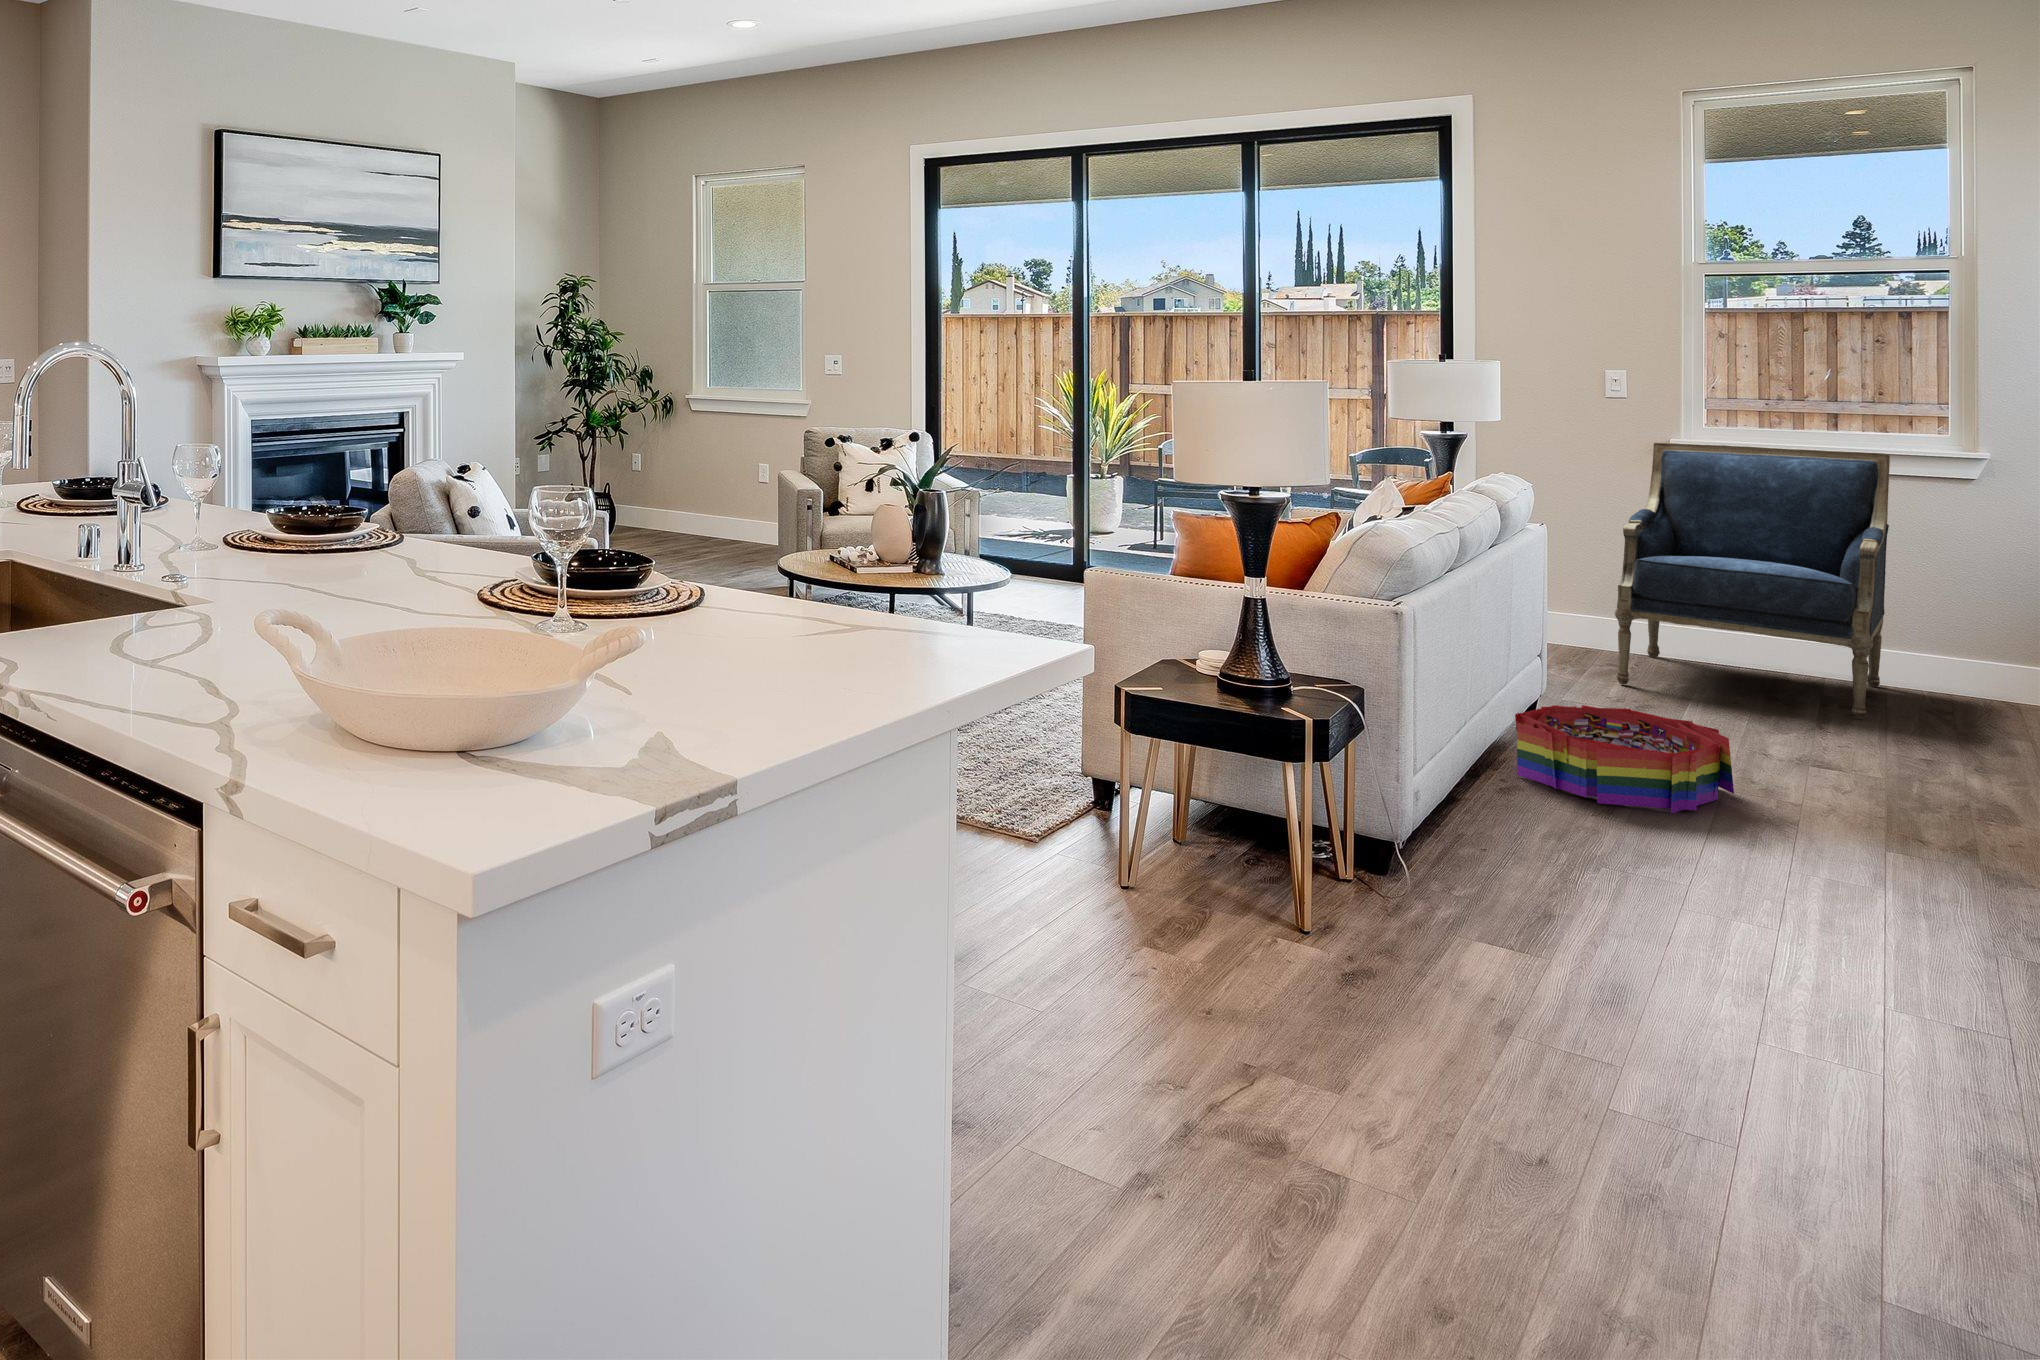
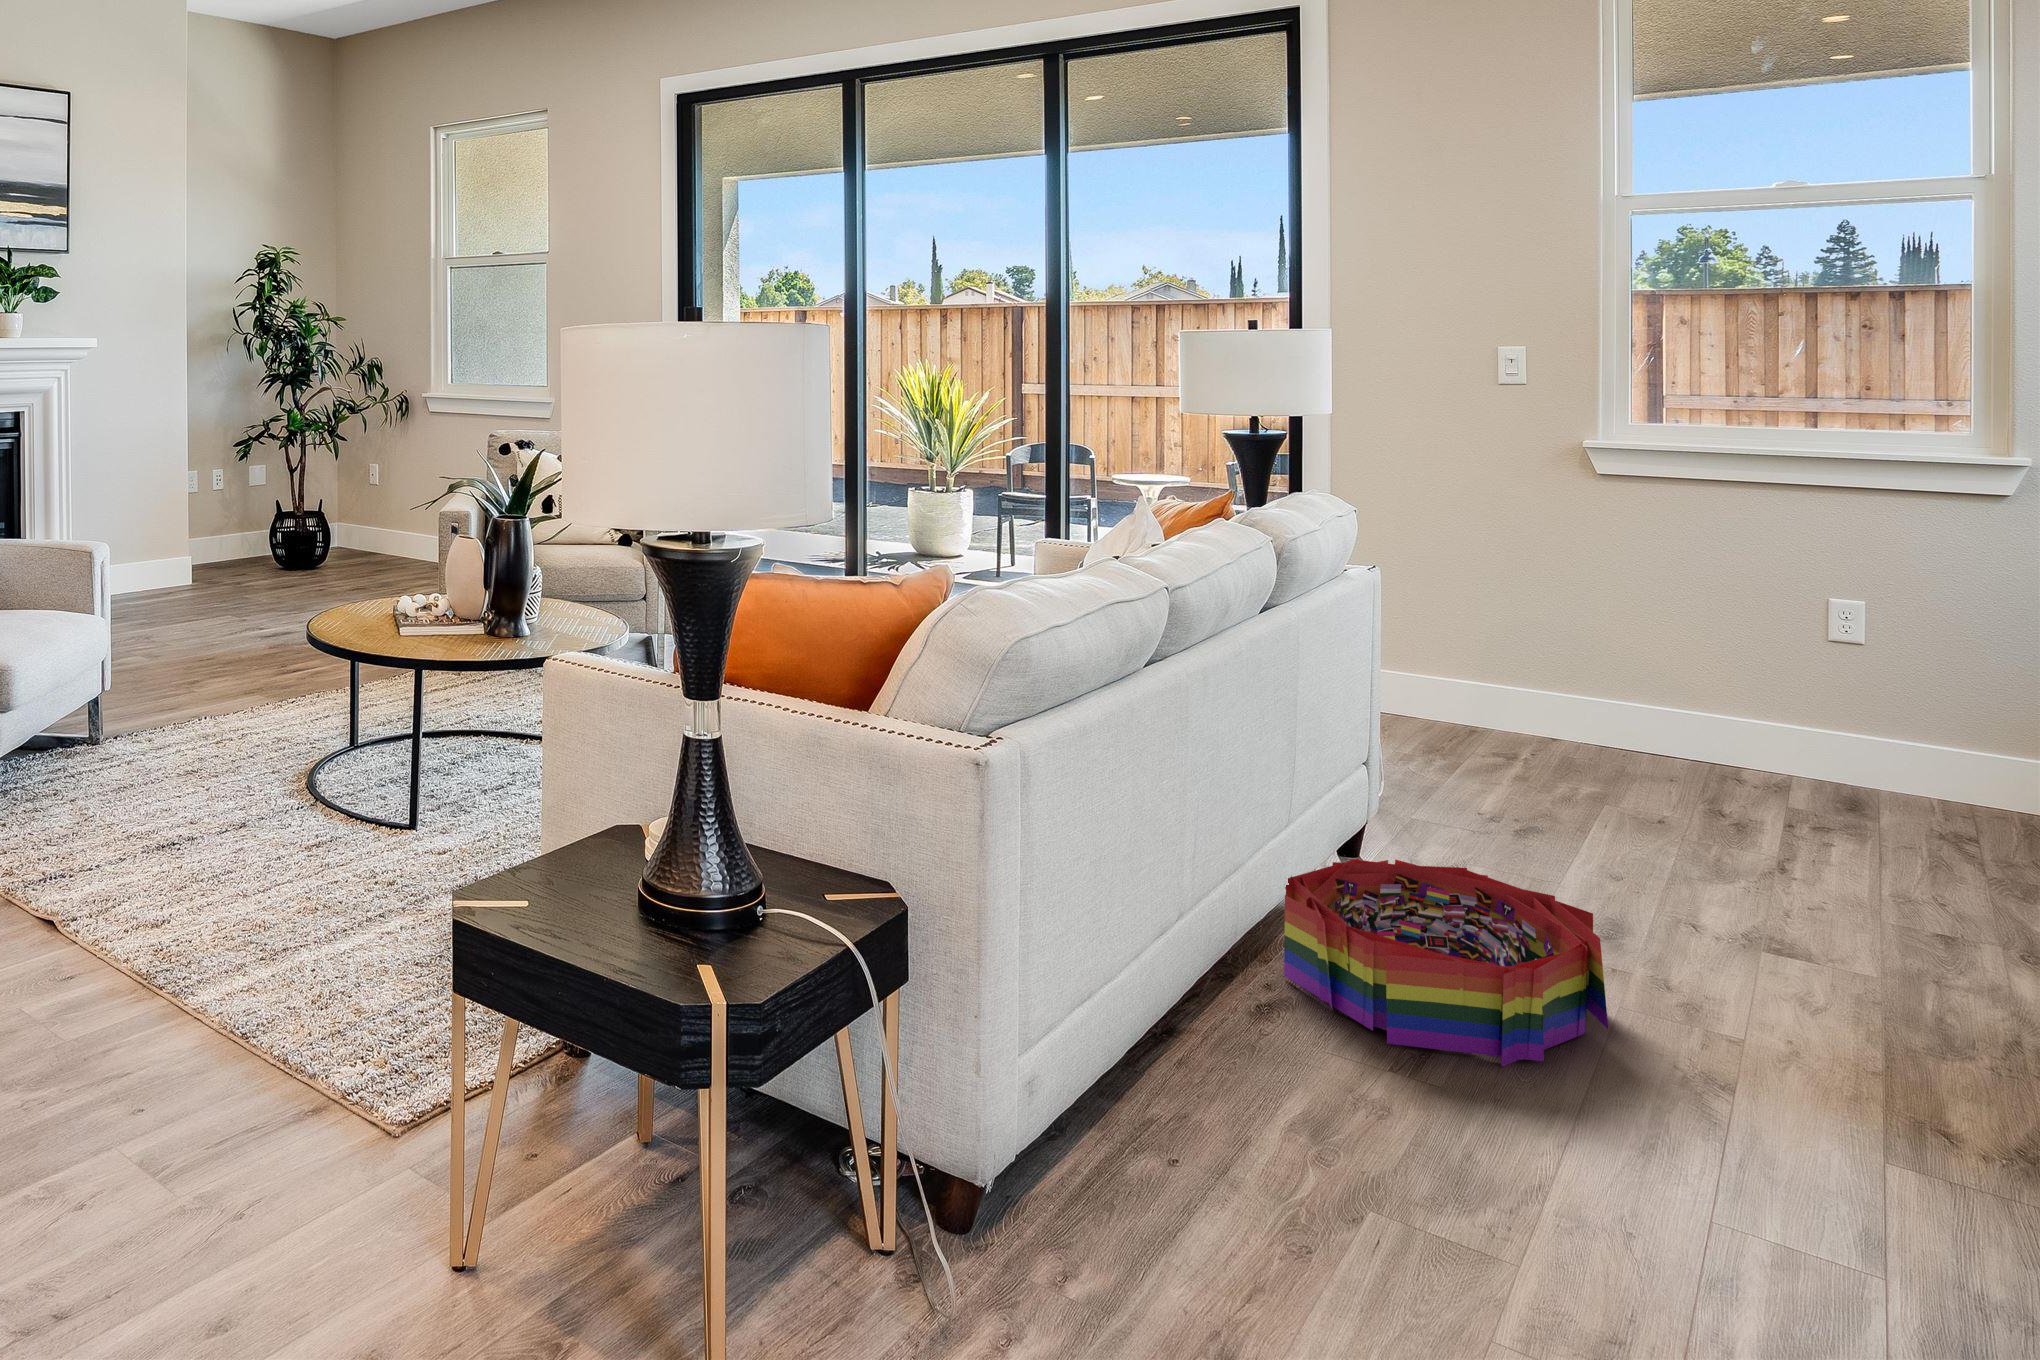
armchair: present [1615,443,1890,719] -> none [1493,447,1883,857]

